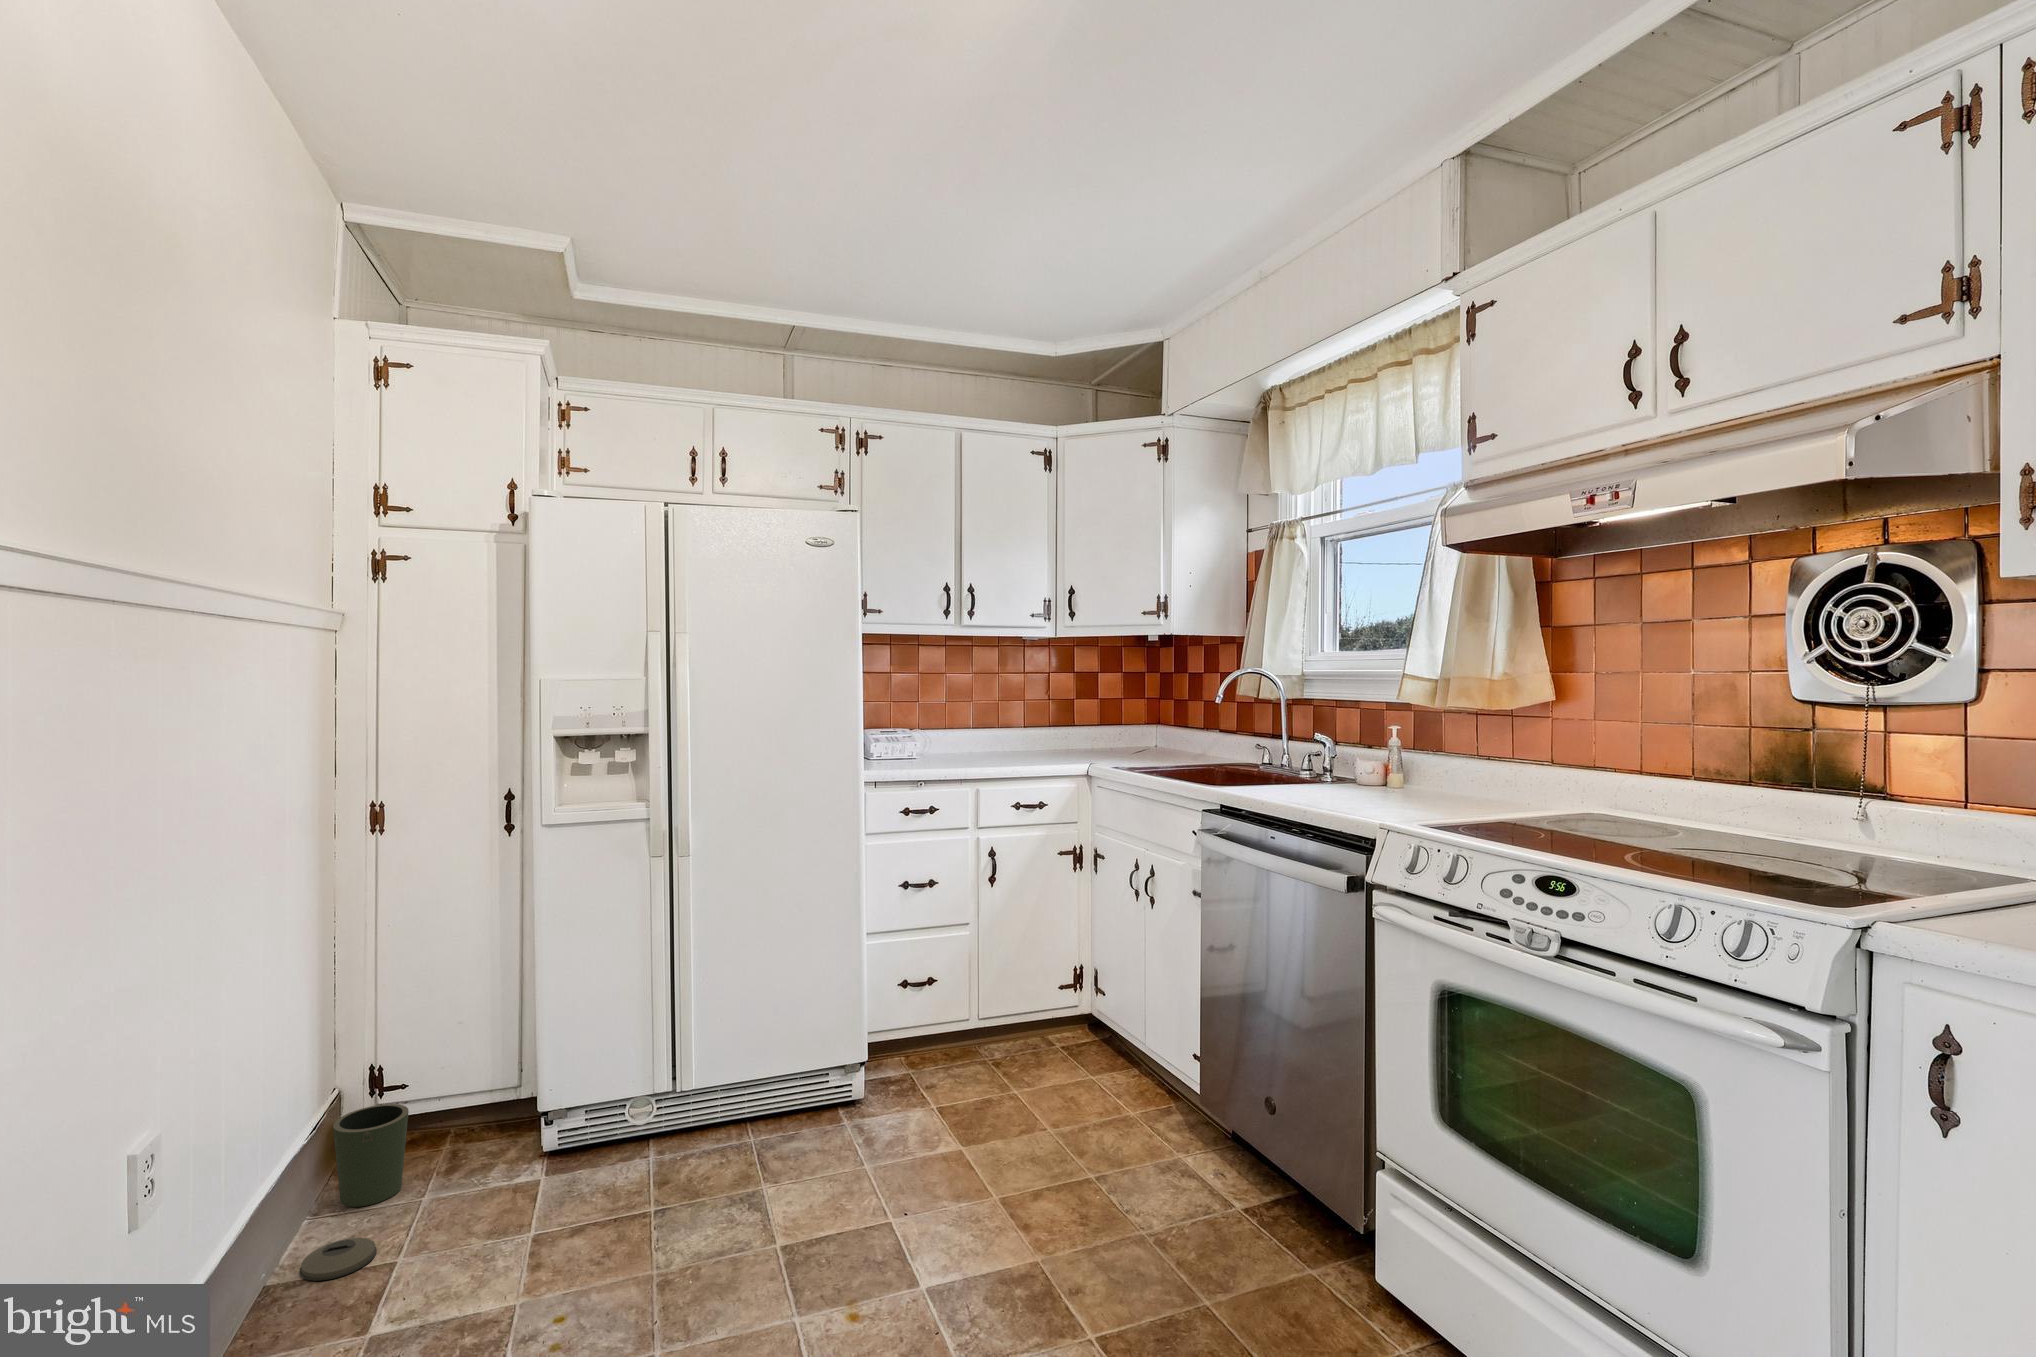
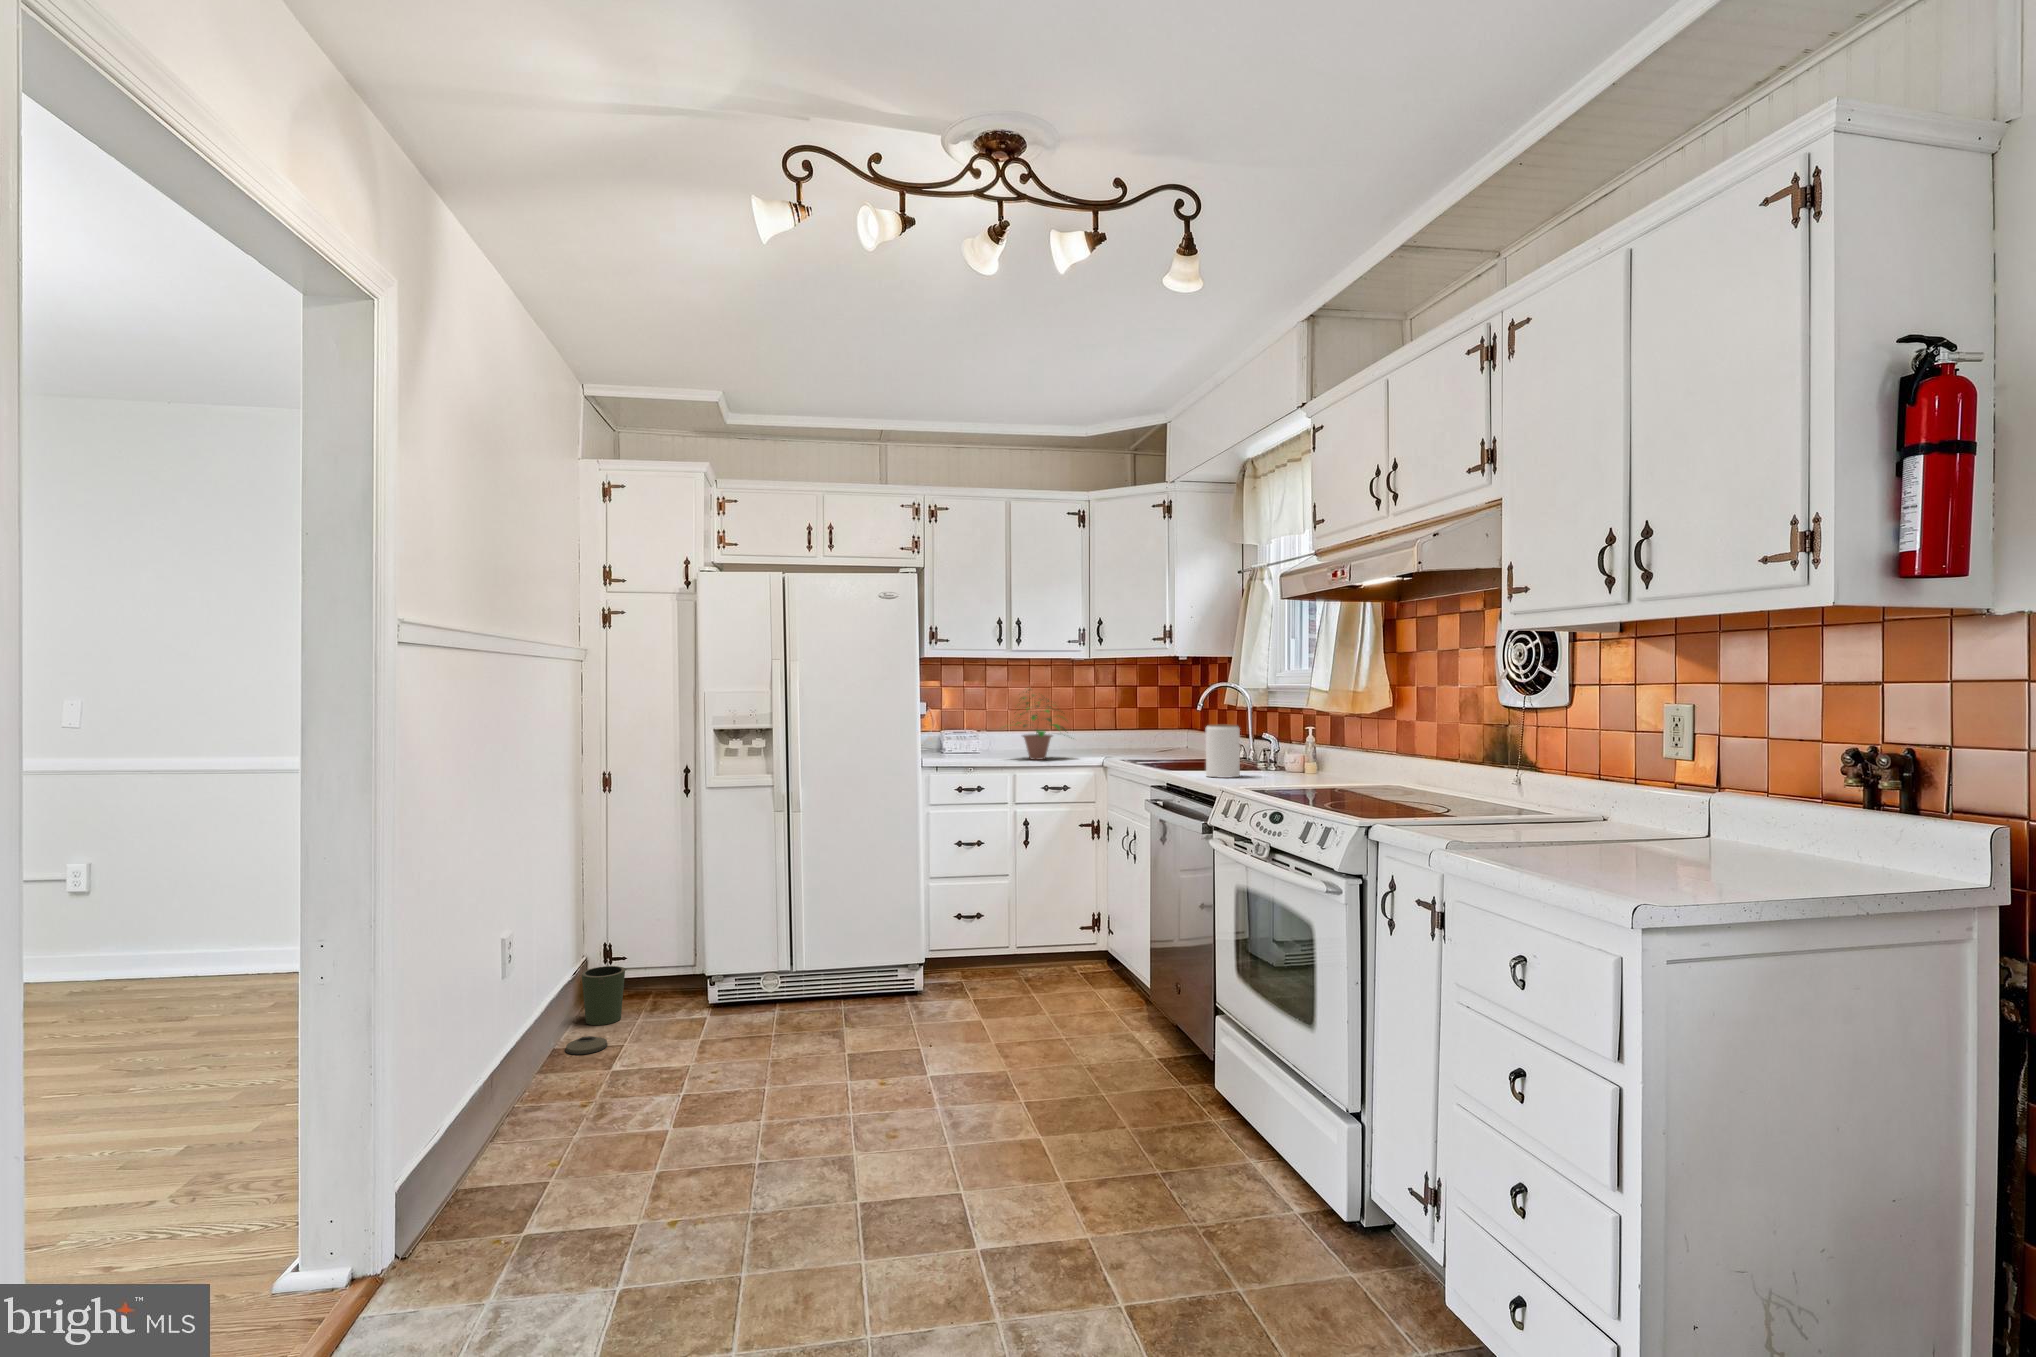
potted plant: none [957,675,1057,770] -> present [1016,695,1065,760]
jar: none [1291,726,1339,801] -> present [1206,724,1240,778]

